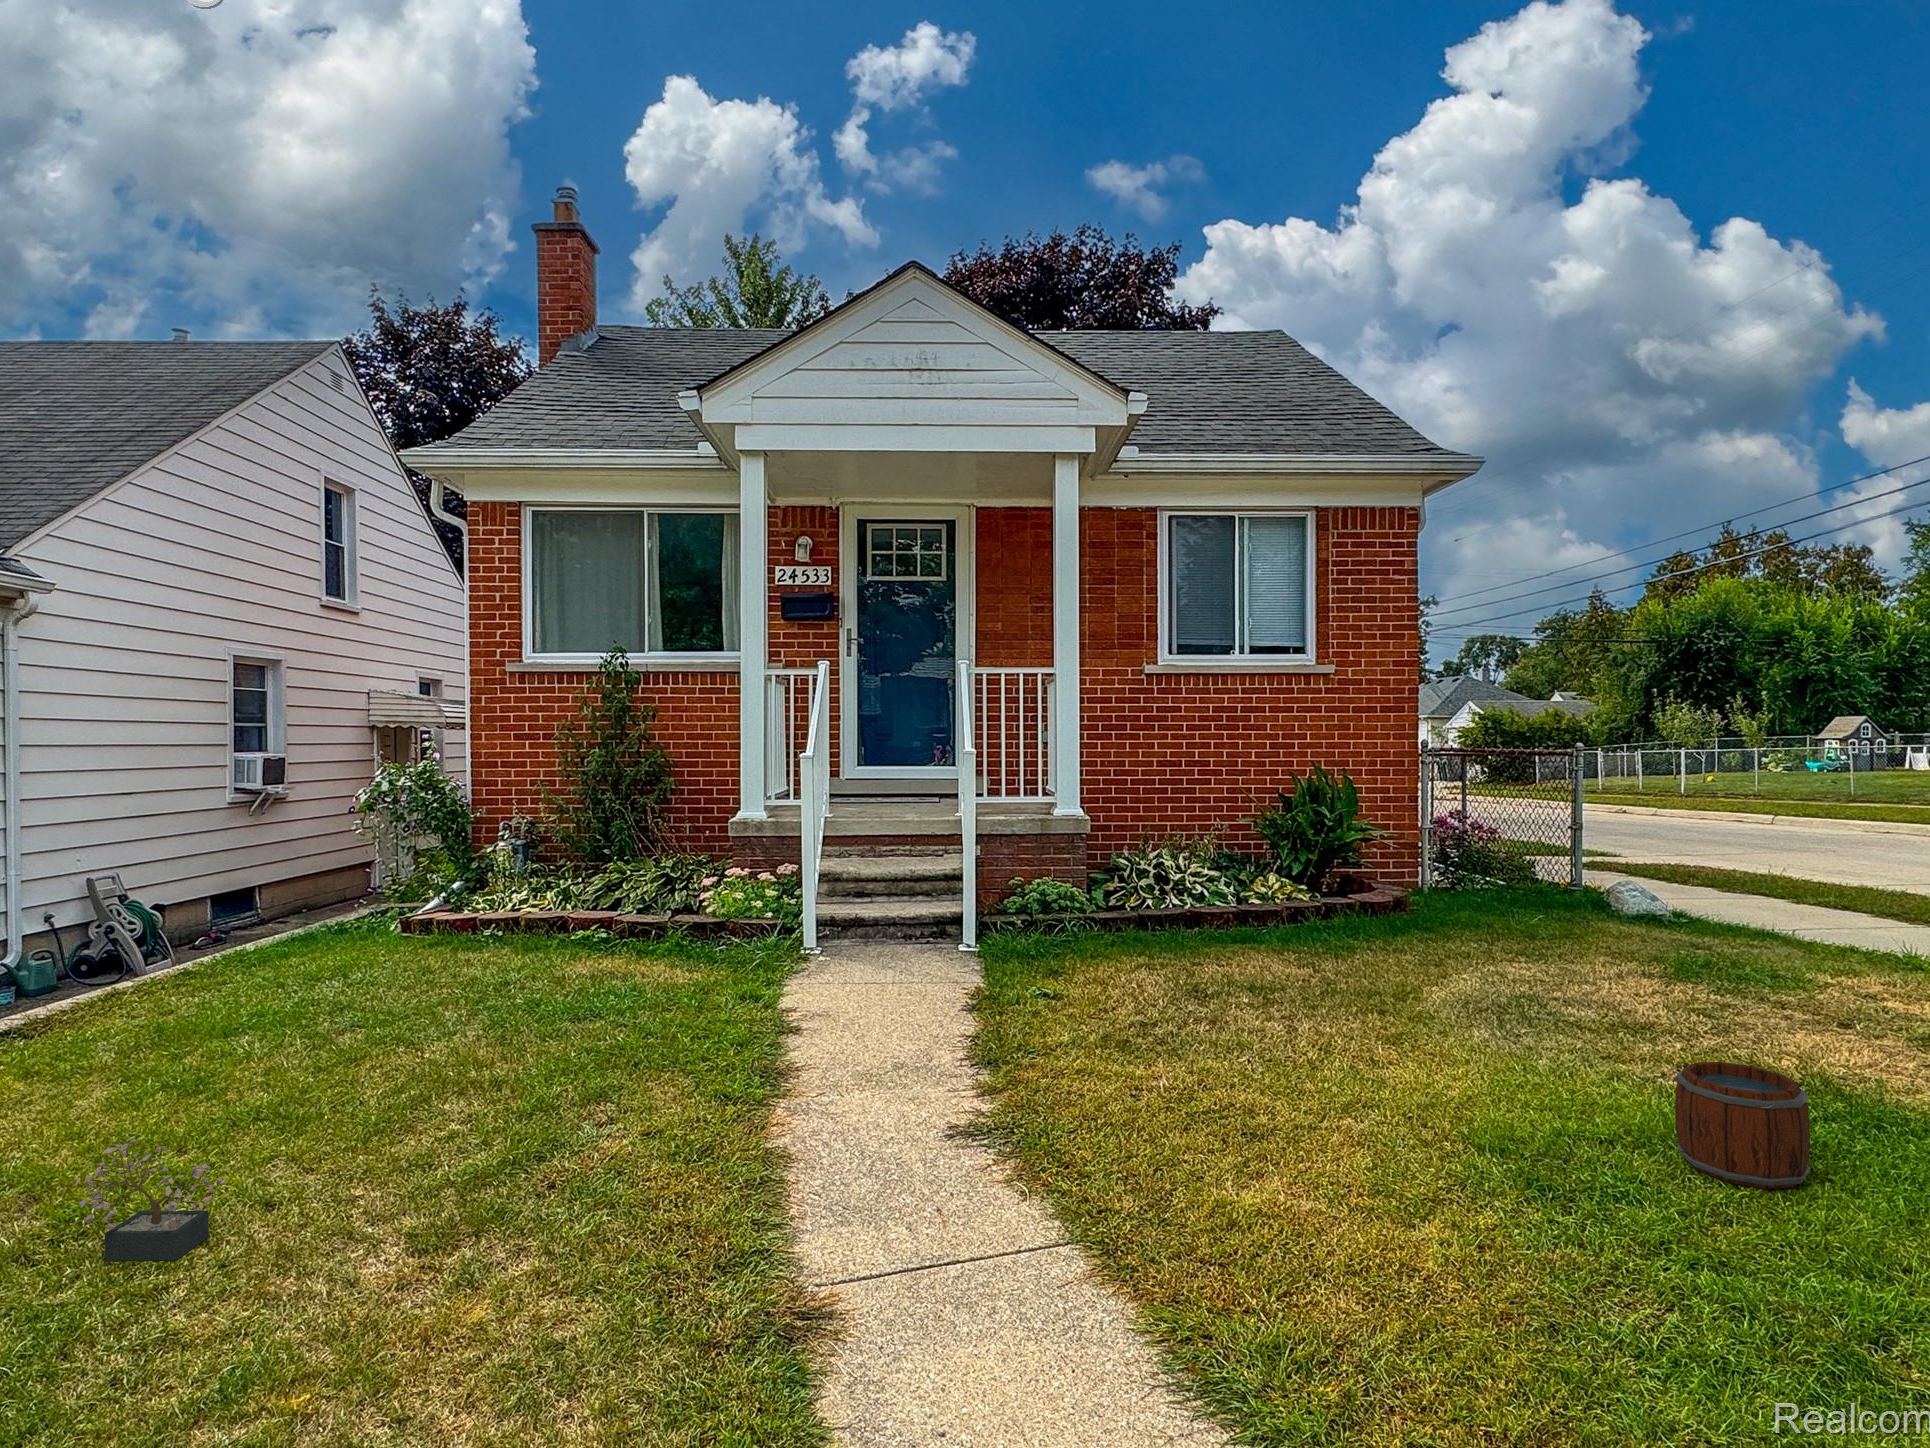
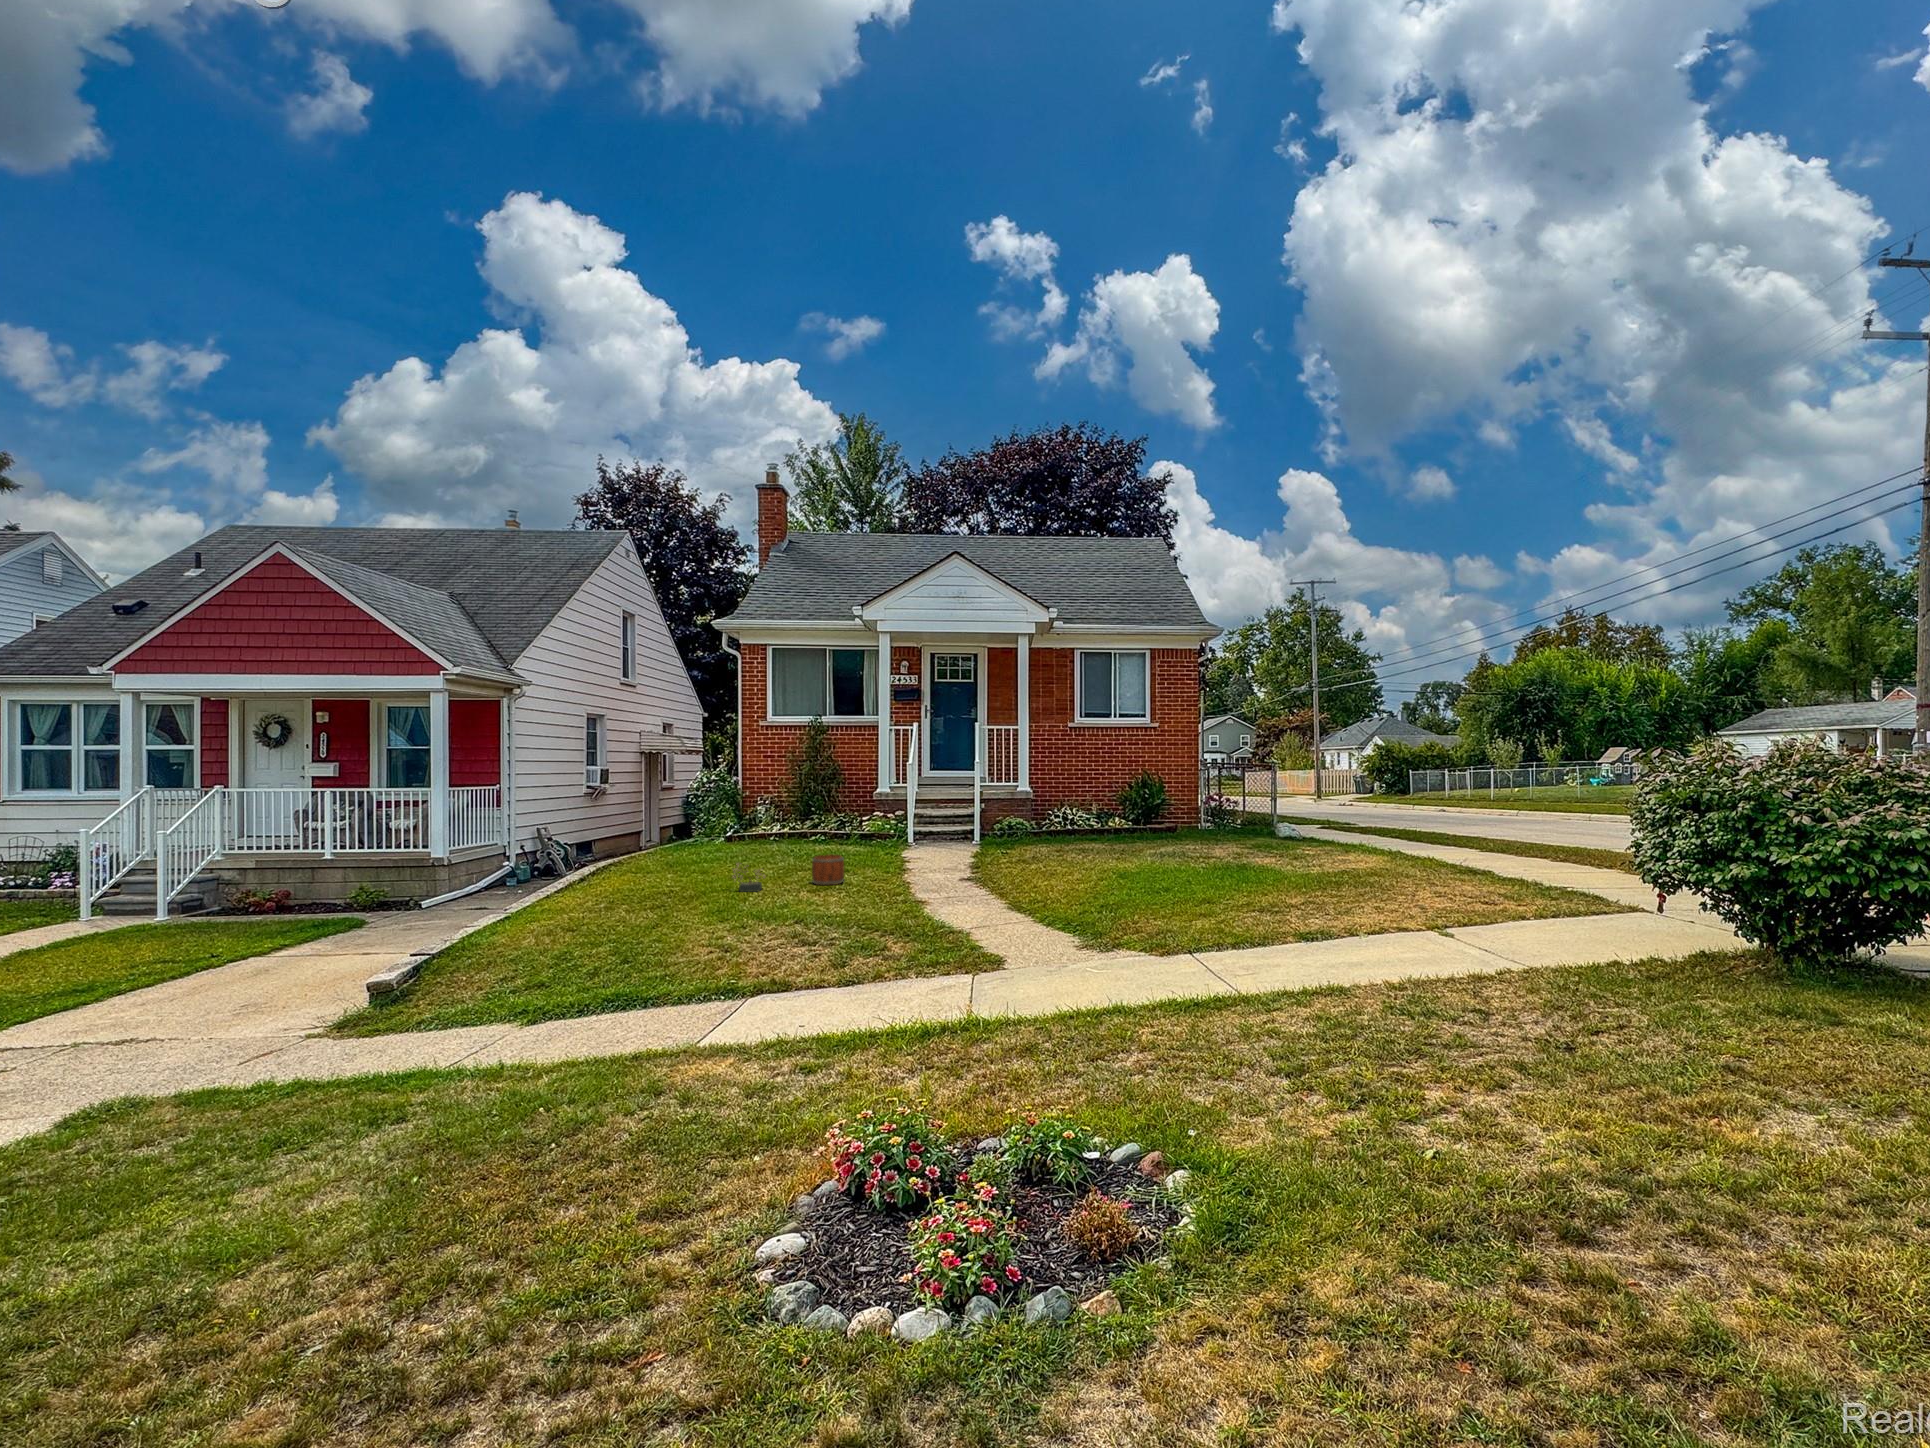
bucket: present [1675,1062,1811,1189] -> present [812,854,845,885]

